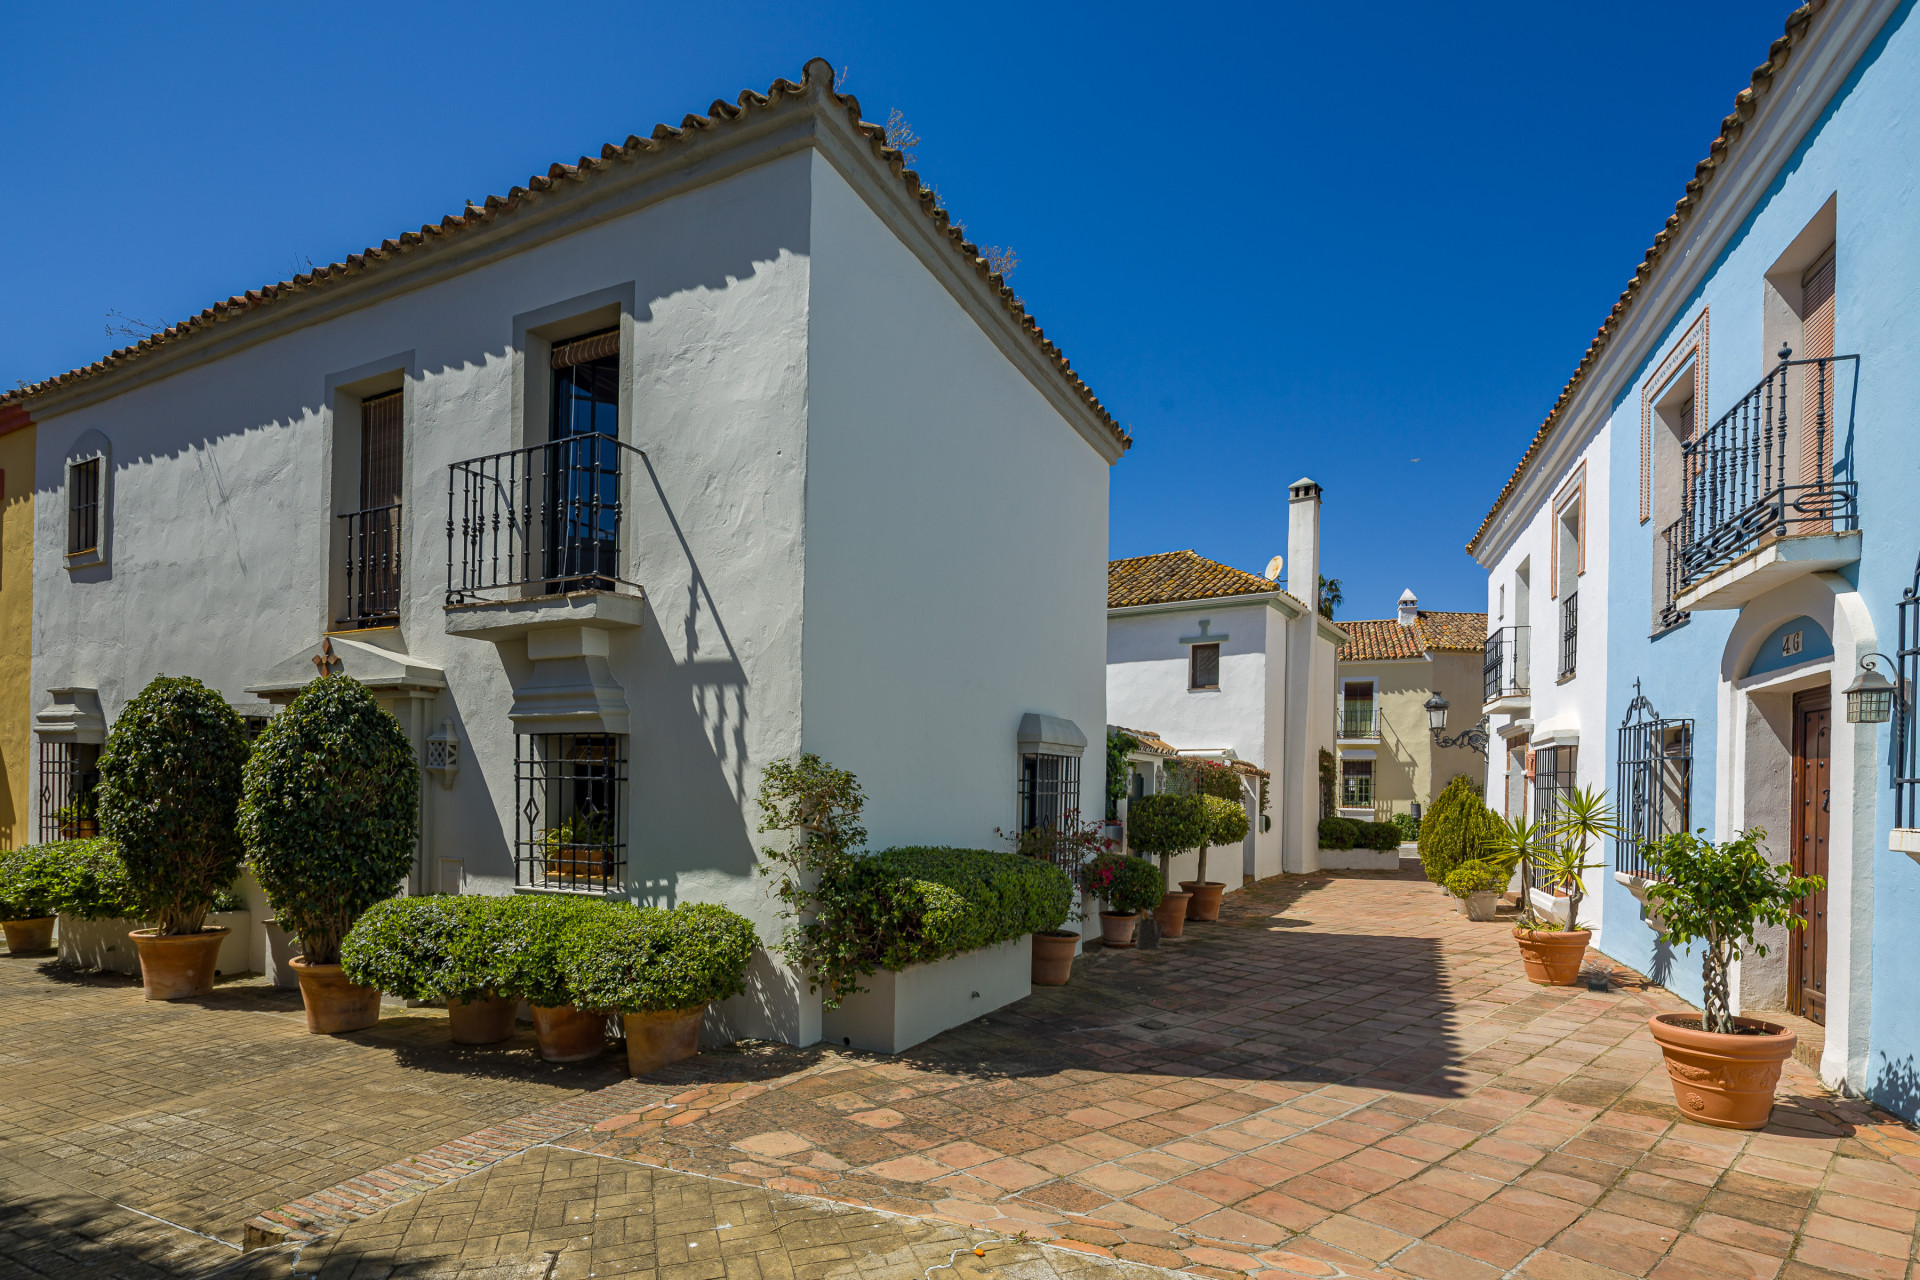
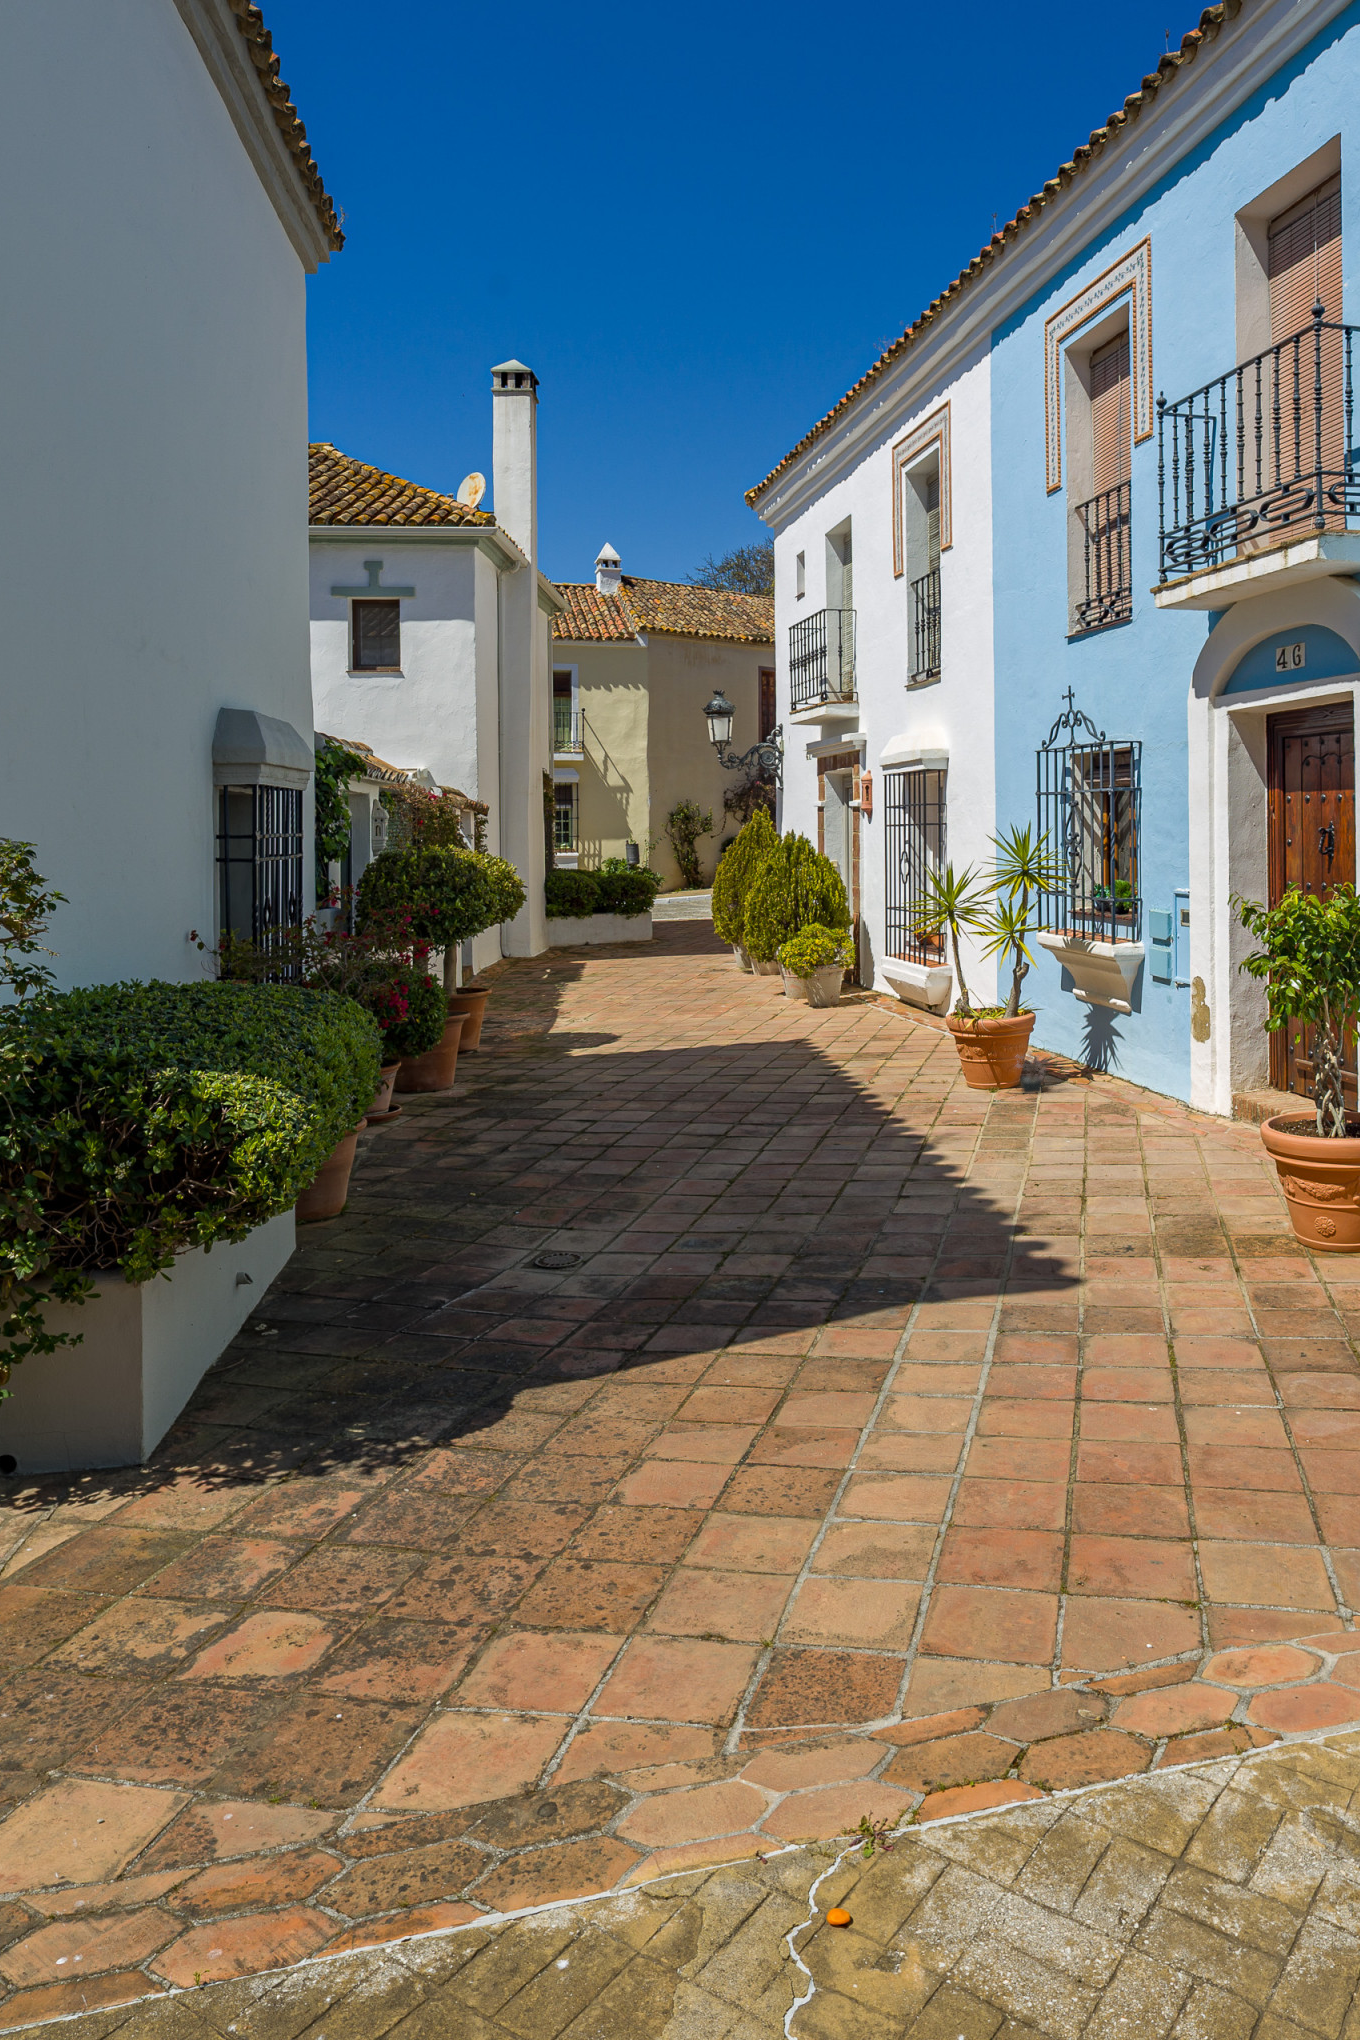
watering can: present [1136,910,1163,950] -> none [391,1074,444,1146]

